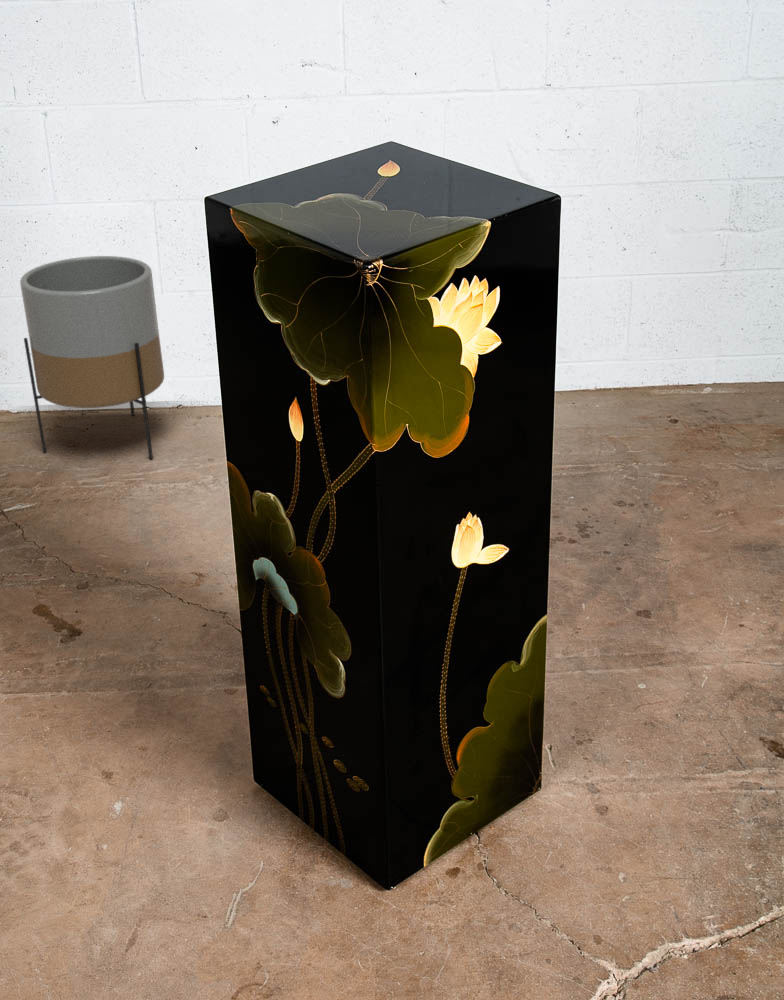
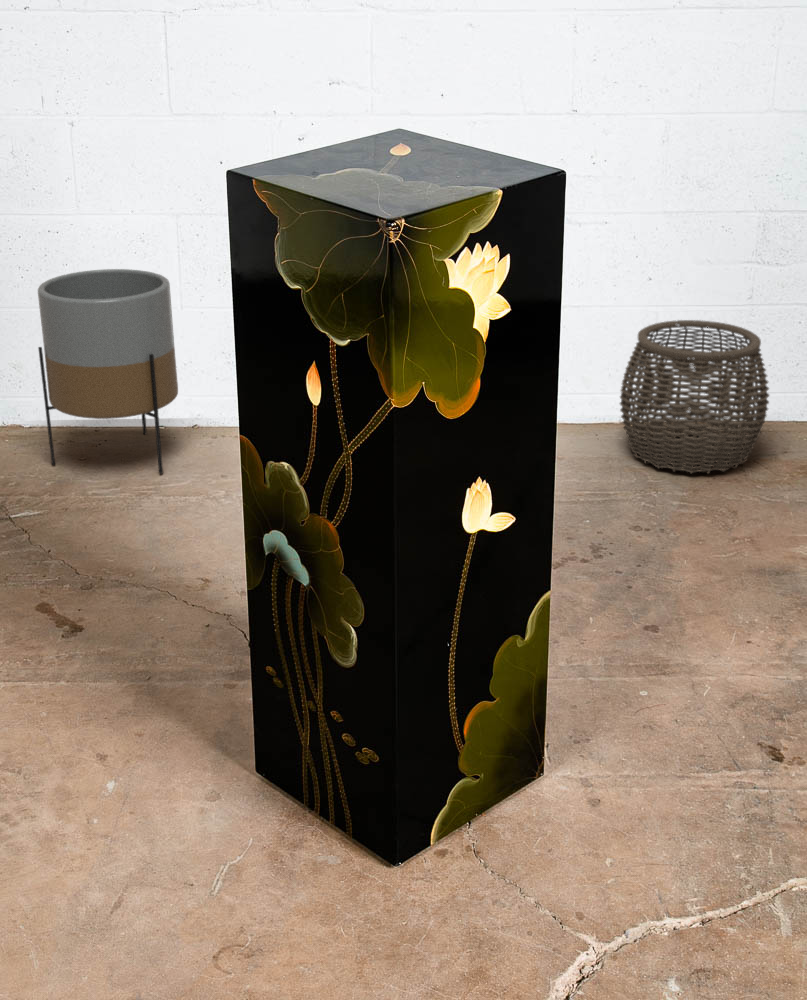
woven basket: none [597,291,743,444] -> present [620,320,769,473]

